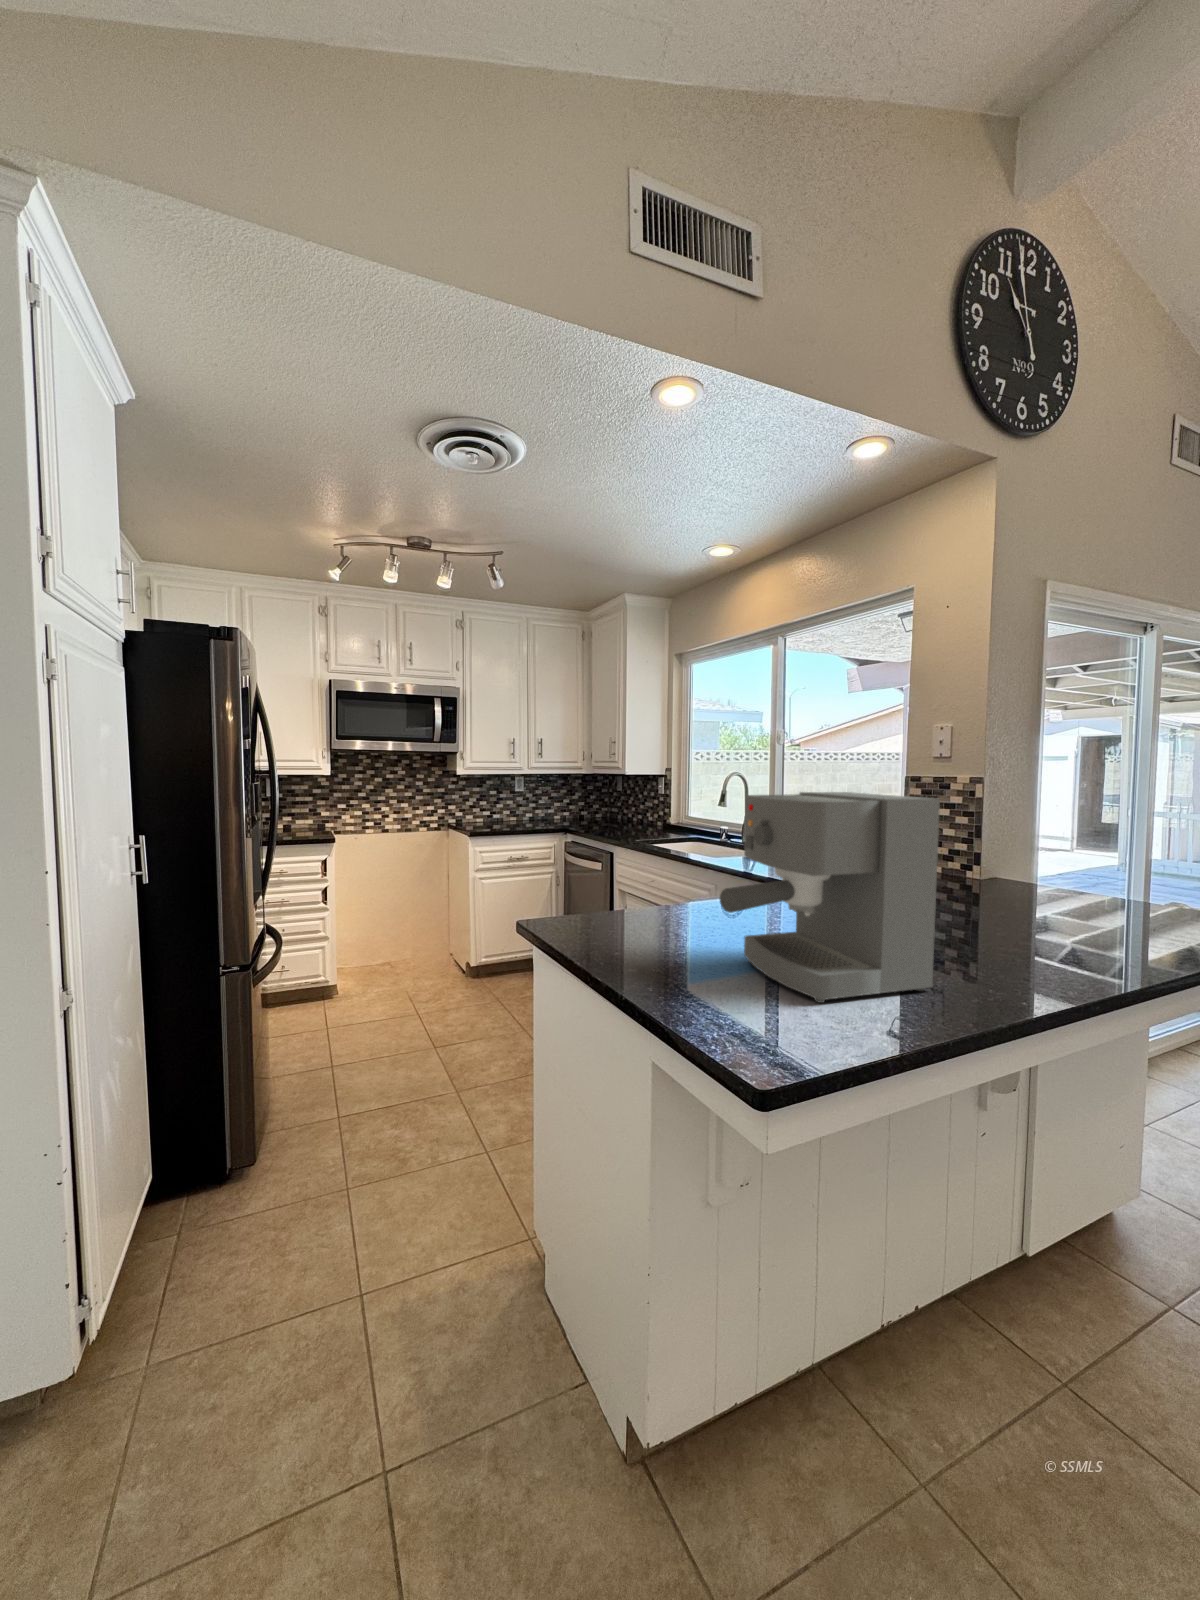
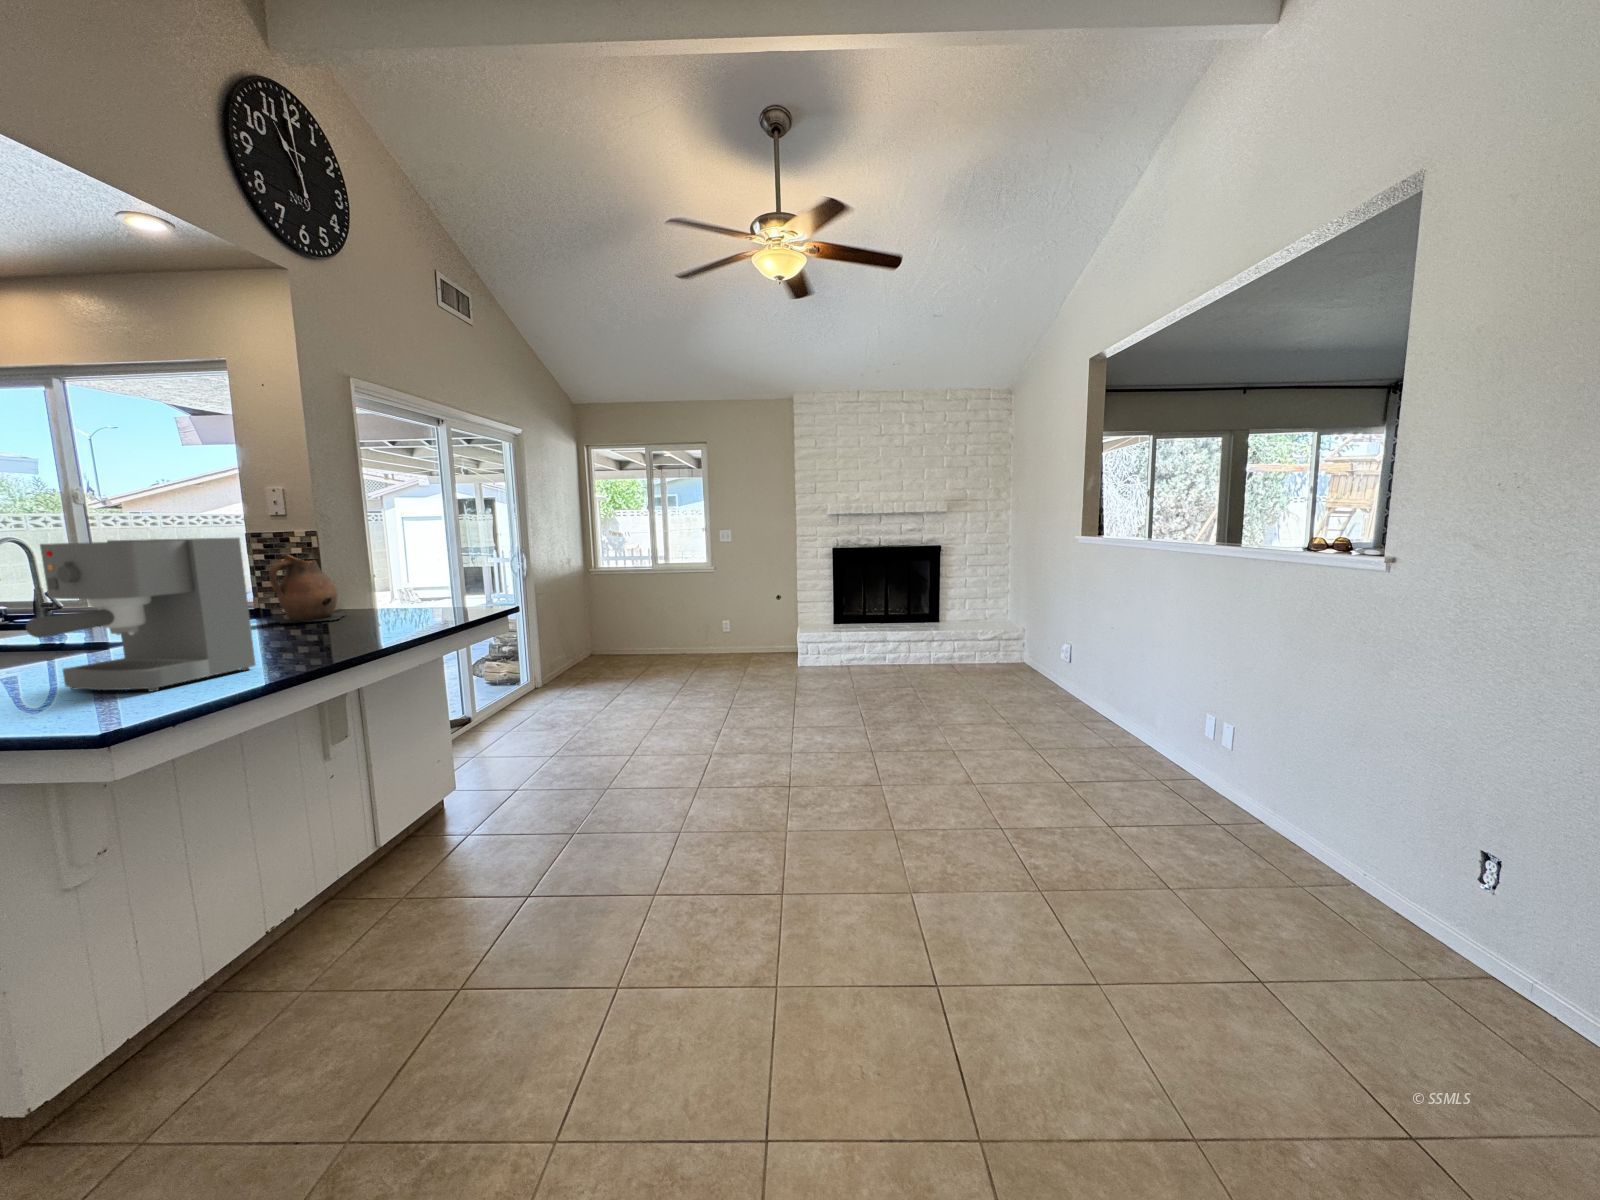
ceramic pitcher: none [927,804,1005,897] -> present [269,554,345,623]

